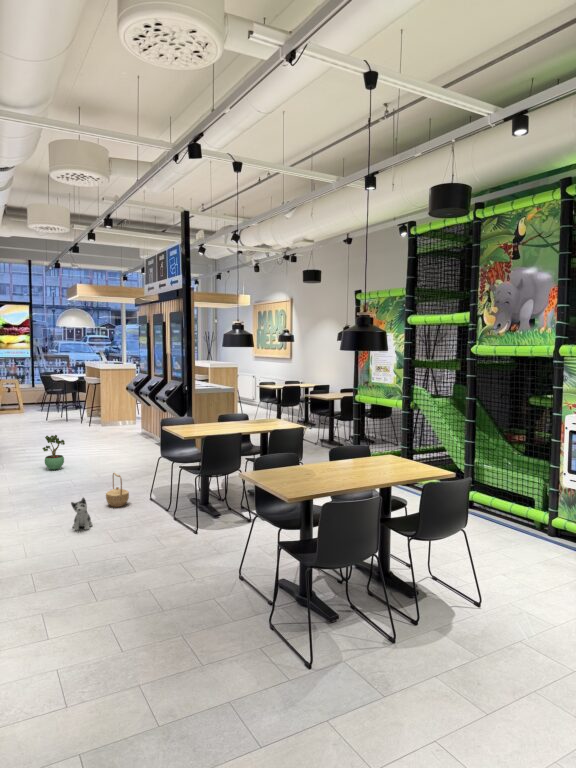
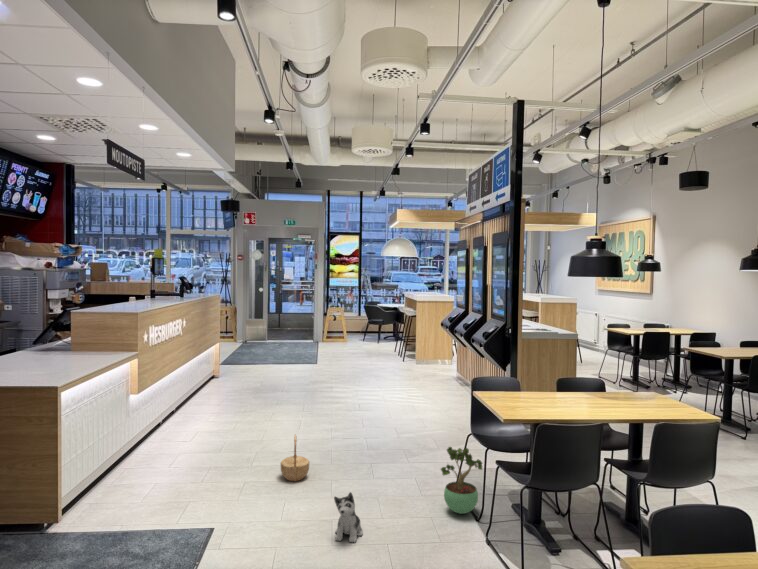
potted plant: present [42,435,65,470] -> present [441,447,482,514]
basket: present [106,473,129,507] -> present [281,435,309,481]

